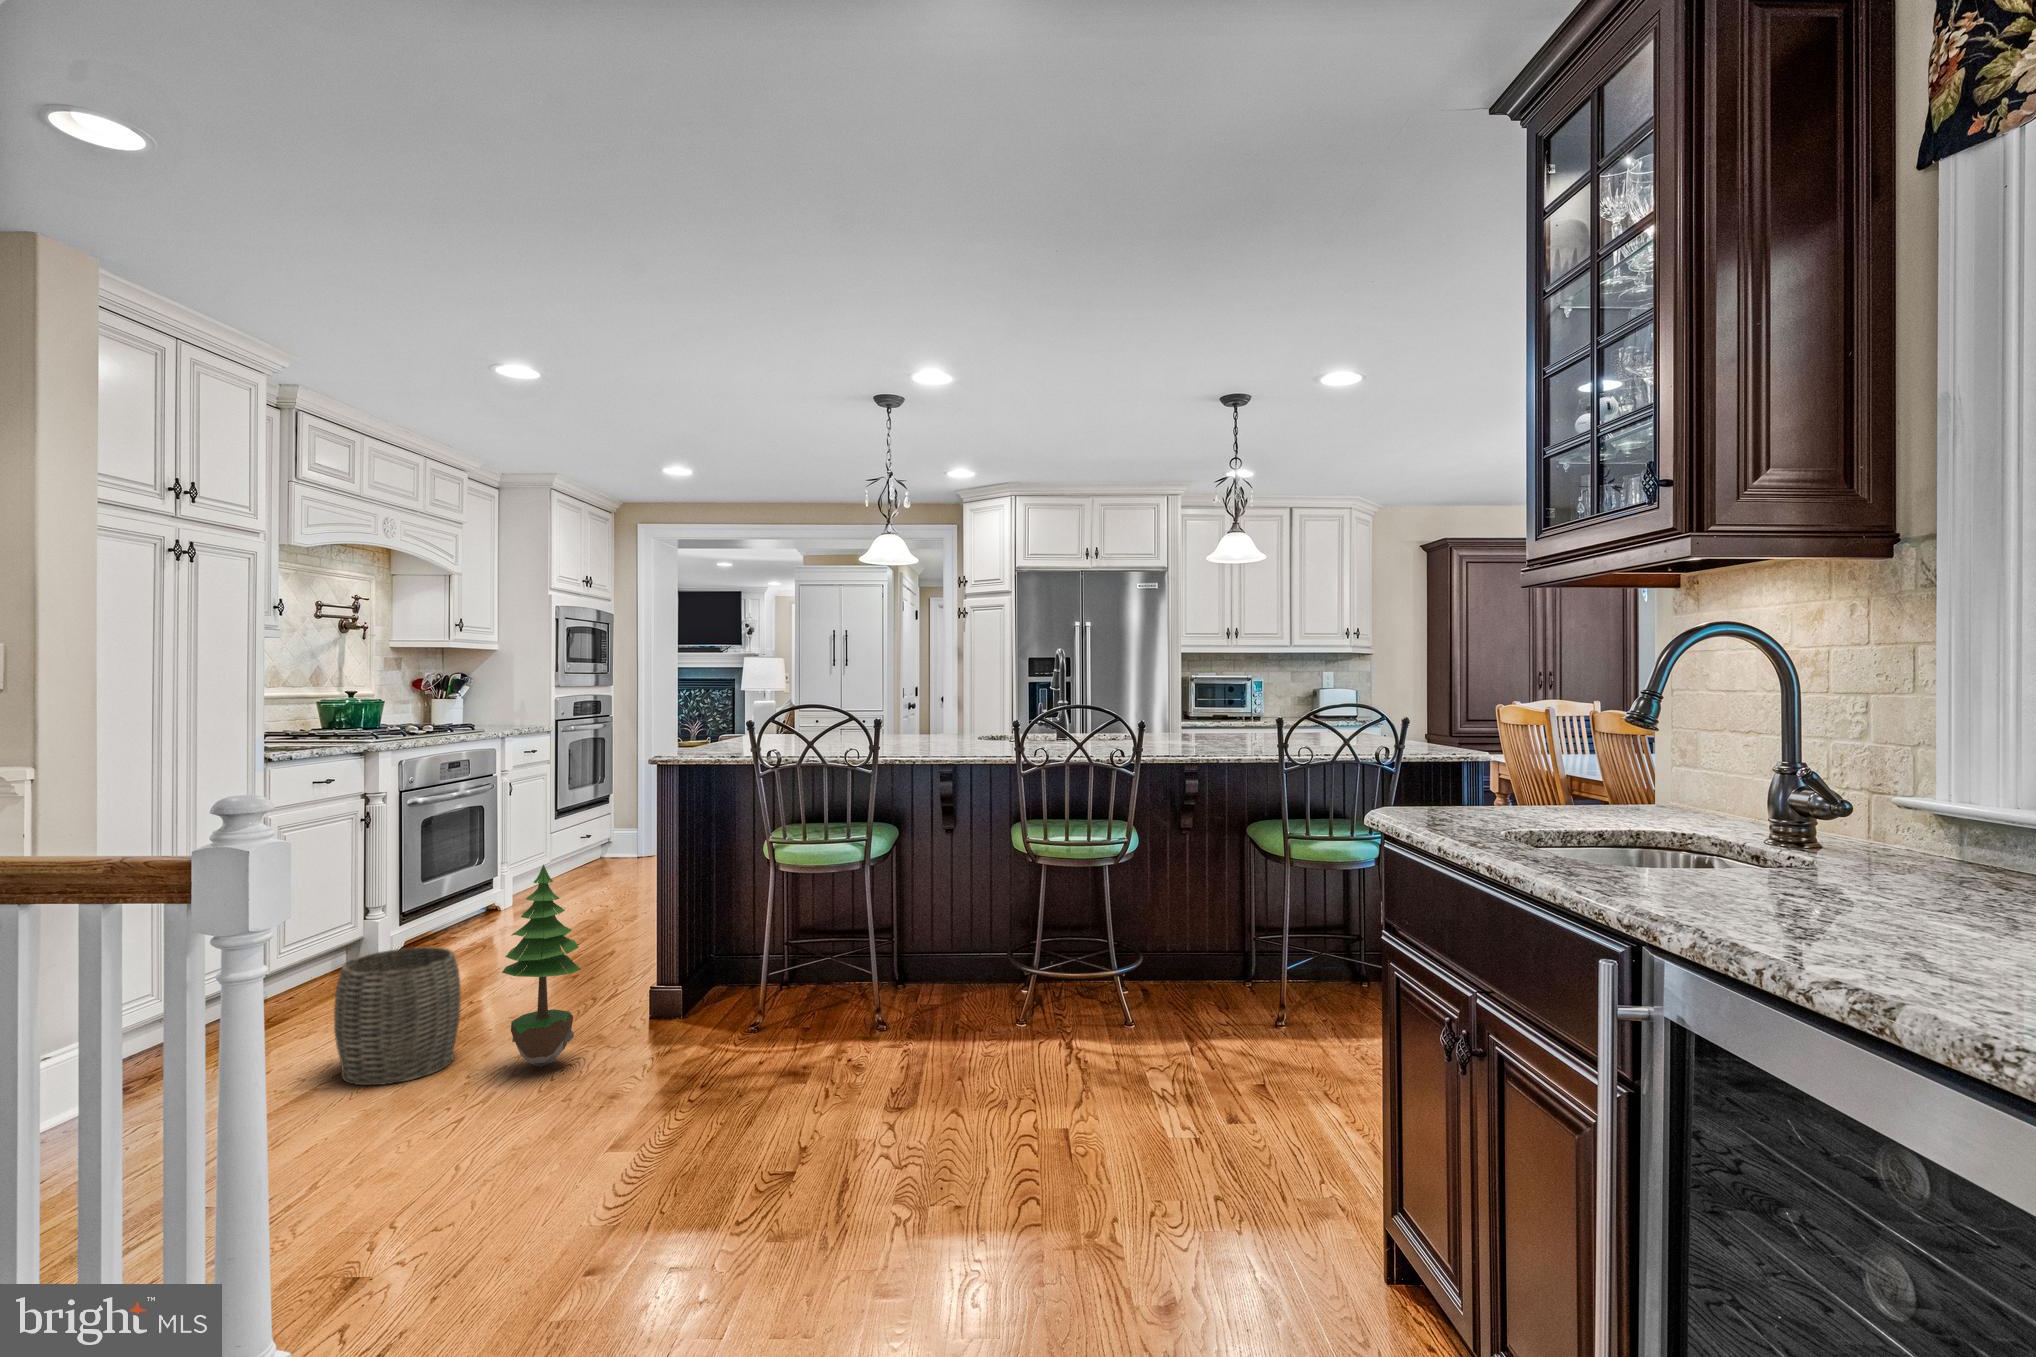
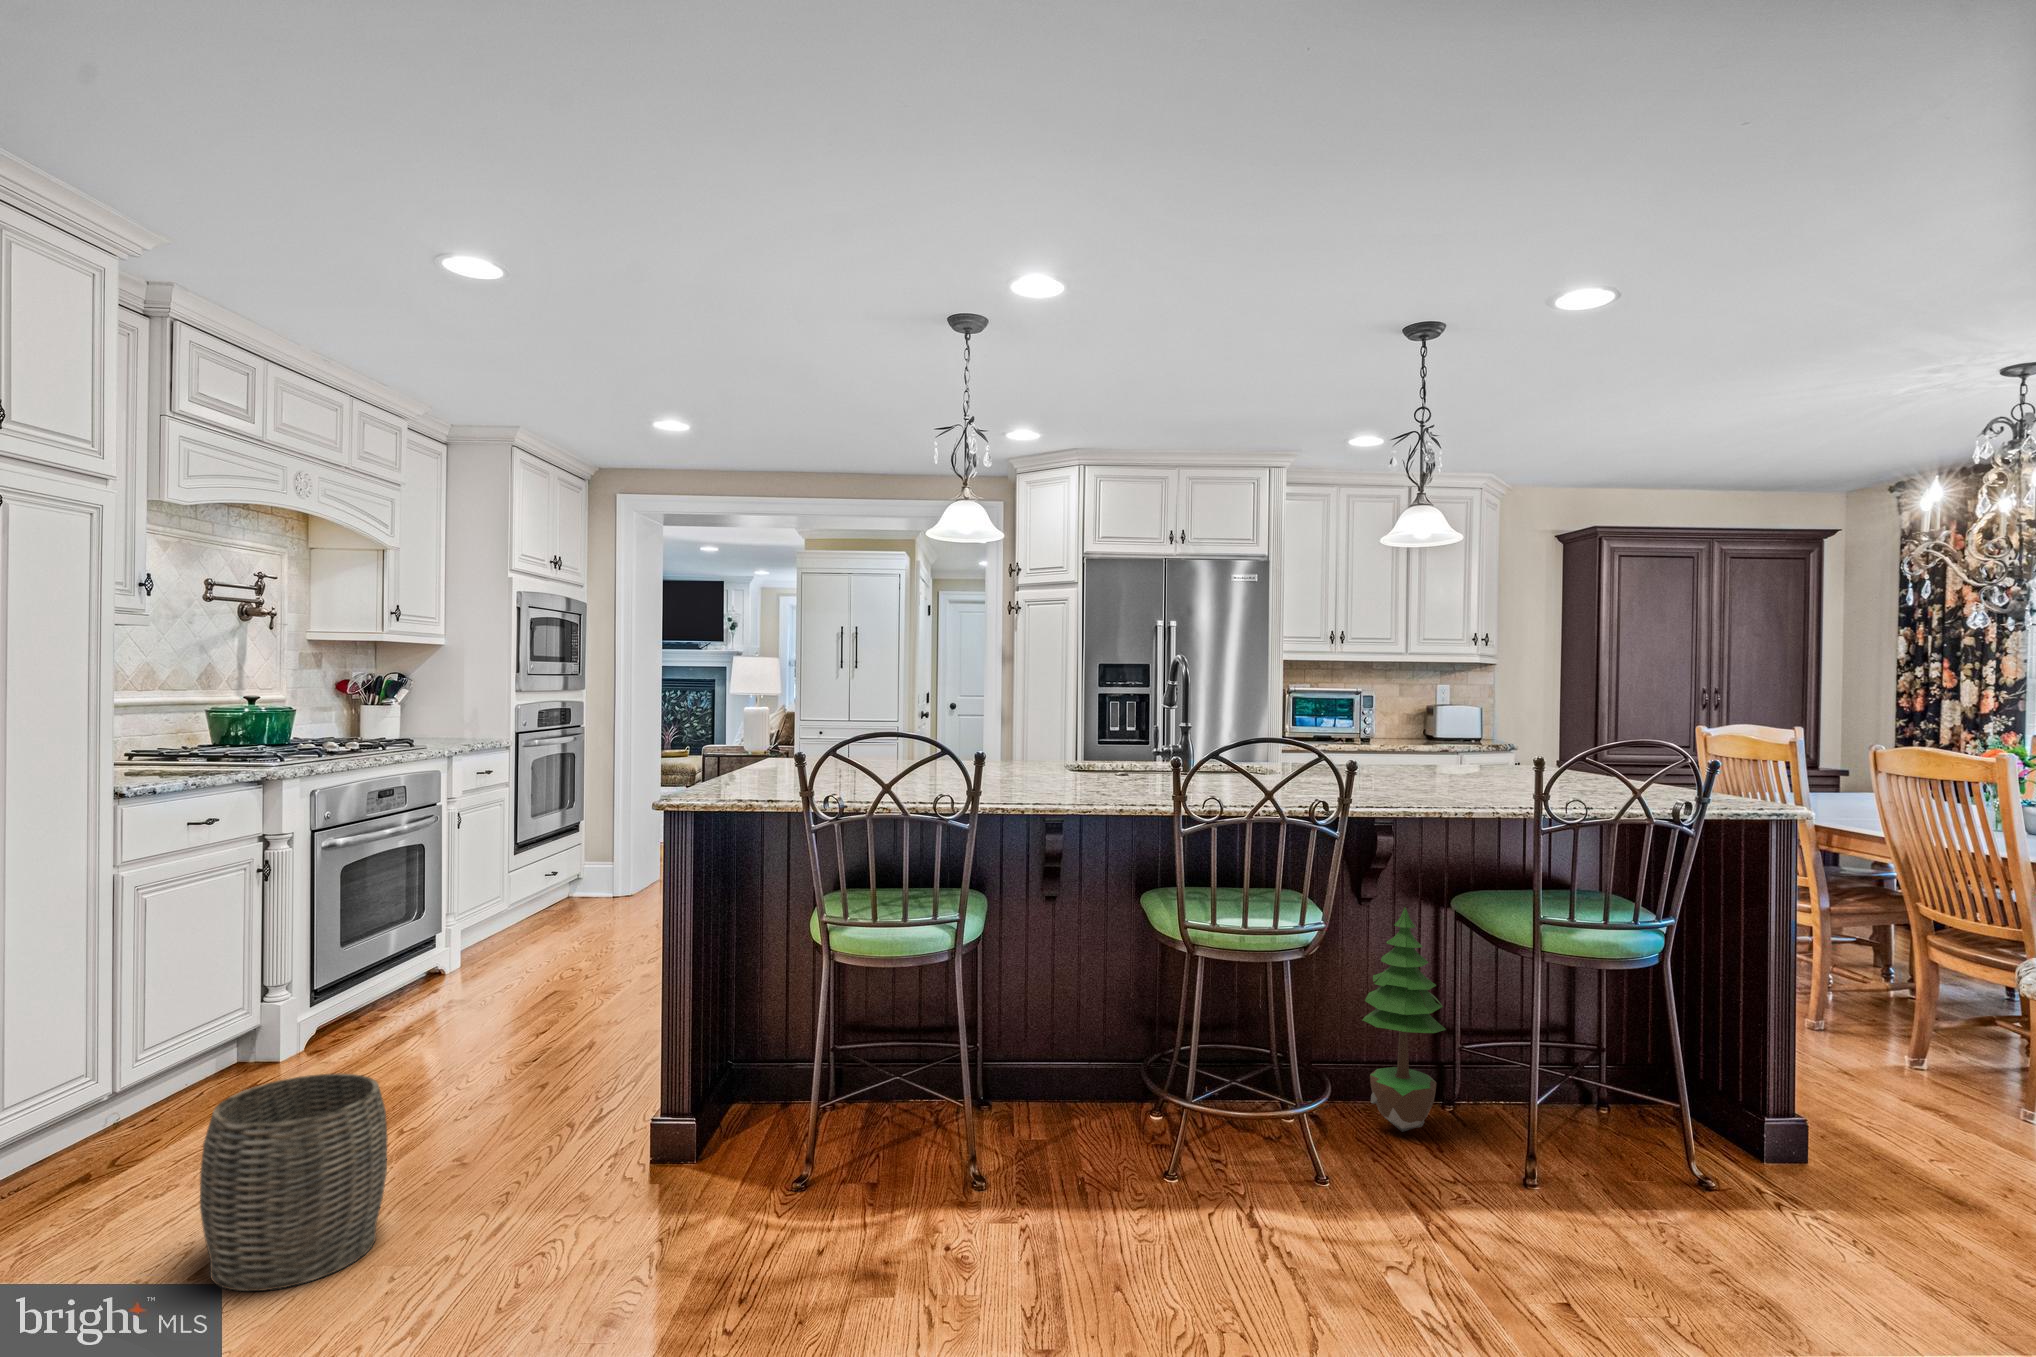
potted tree: present [502,865,581,1067] -> present [1362,907,1446,1132]

